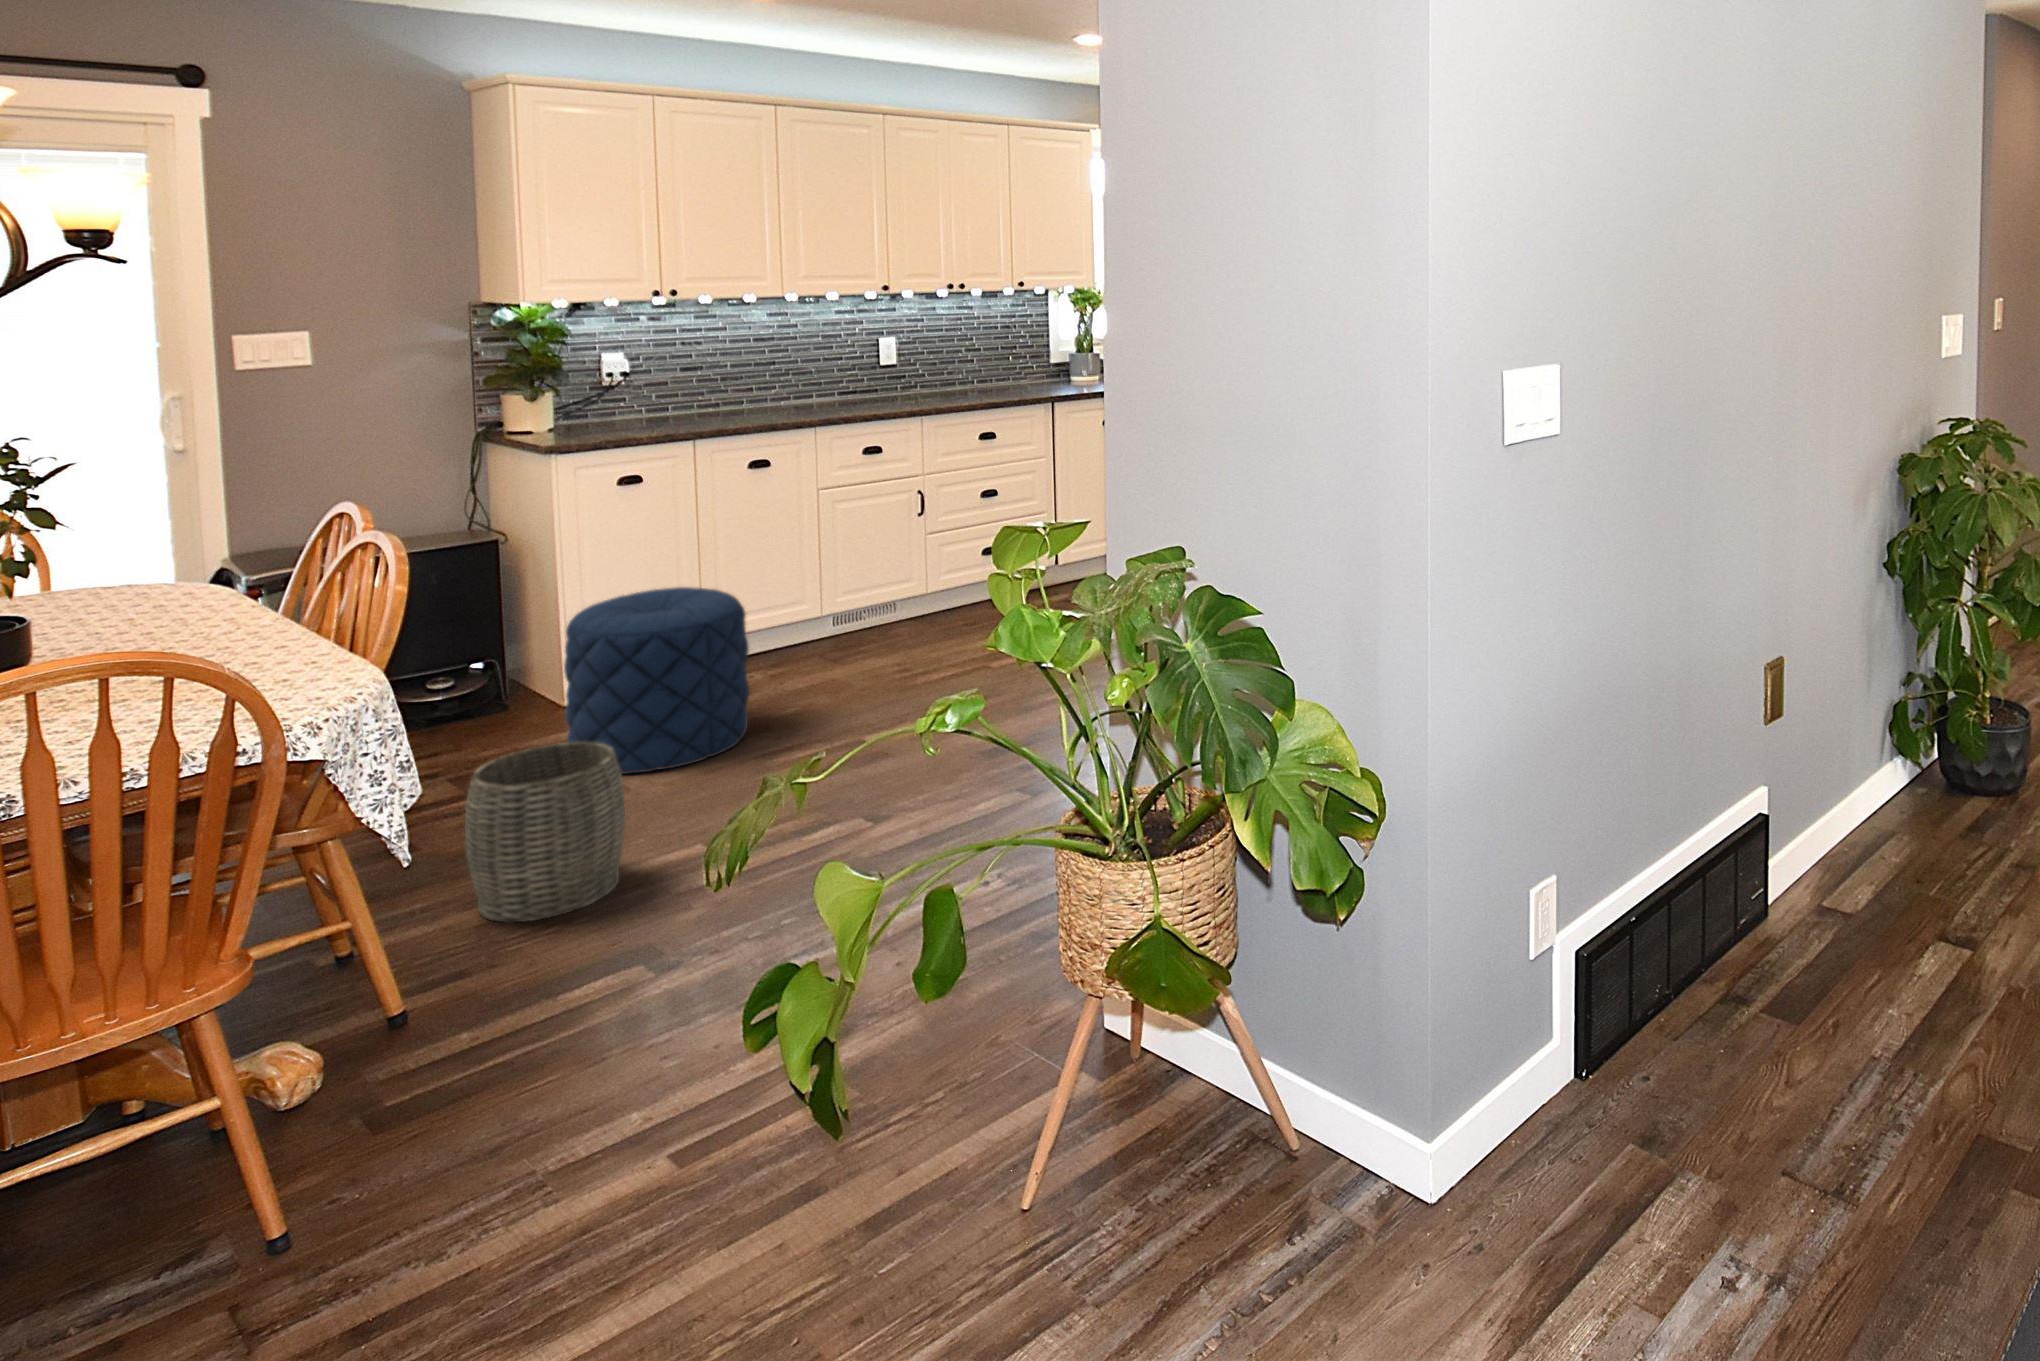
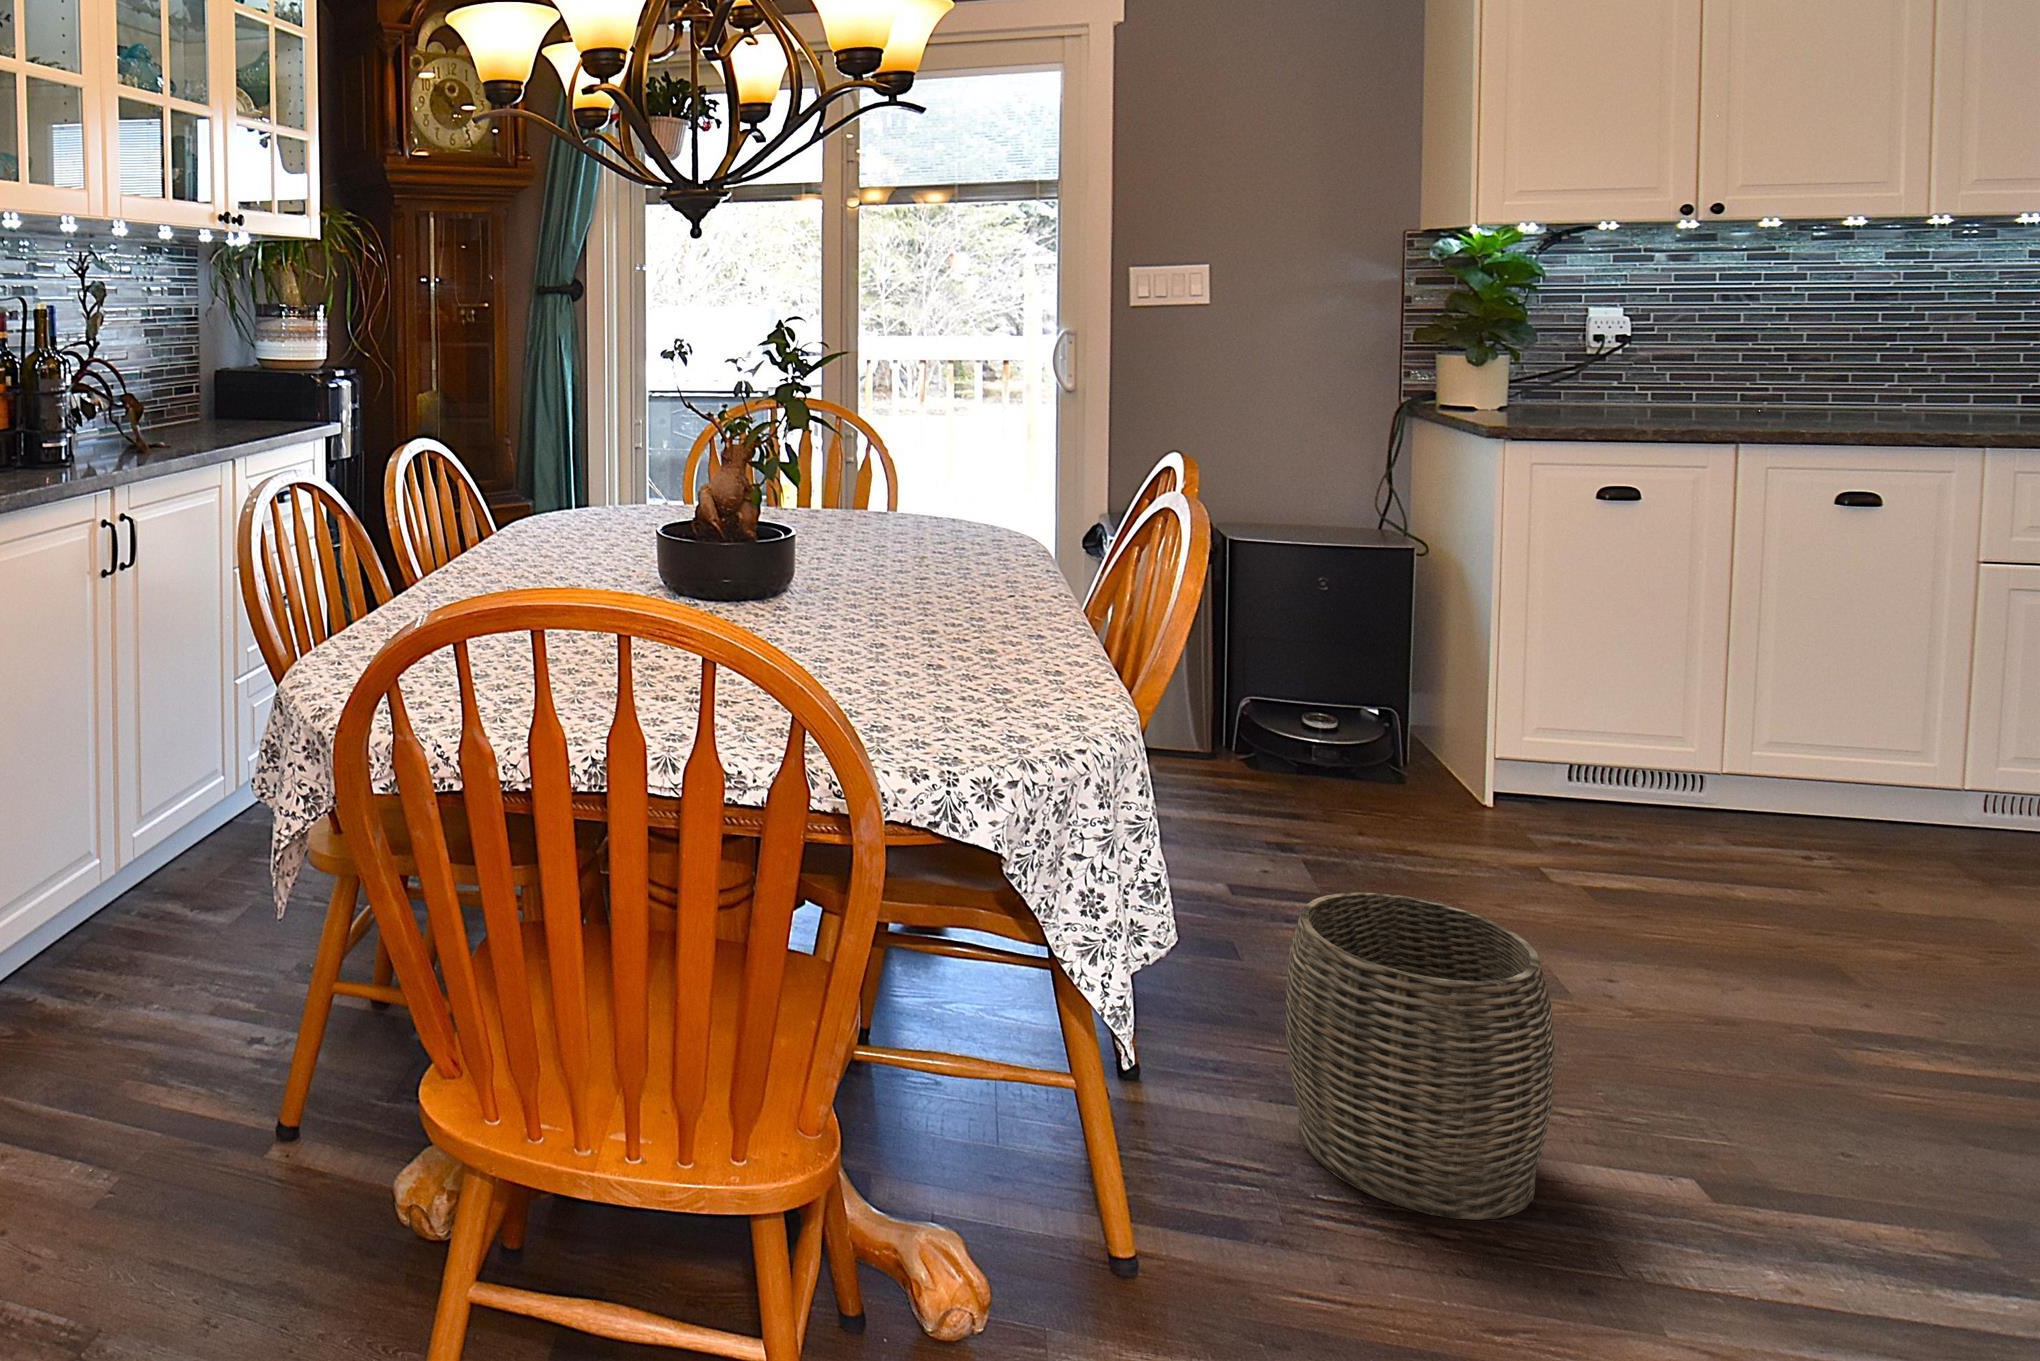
pouf: present [564,587,749,774] -> none [1480,677,1825,1008]

